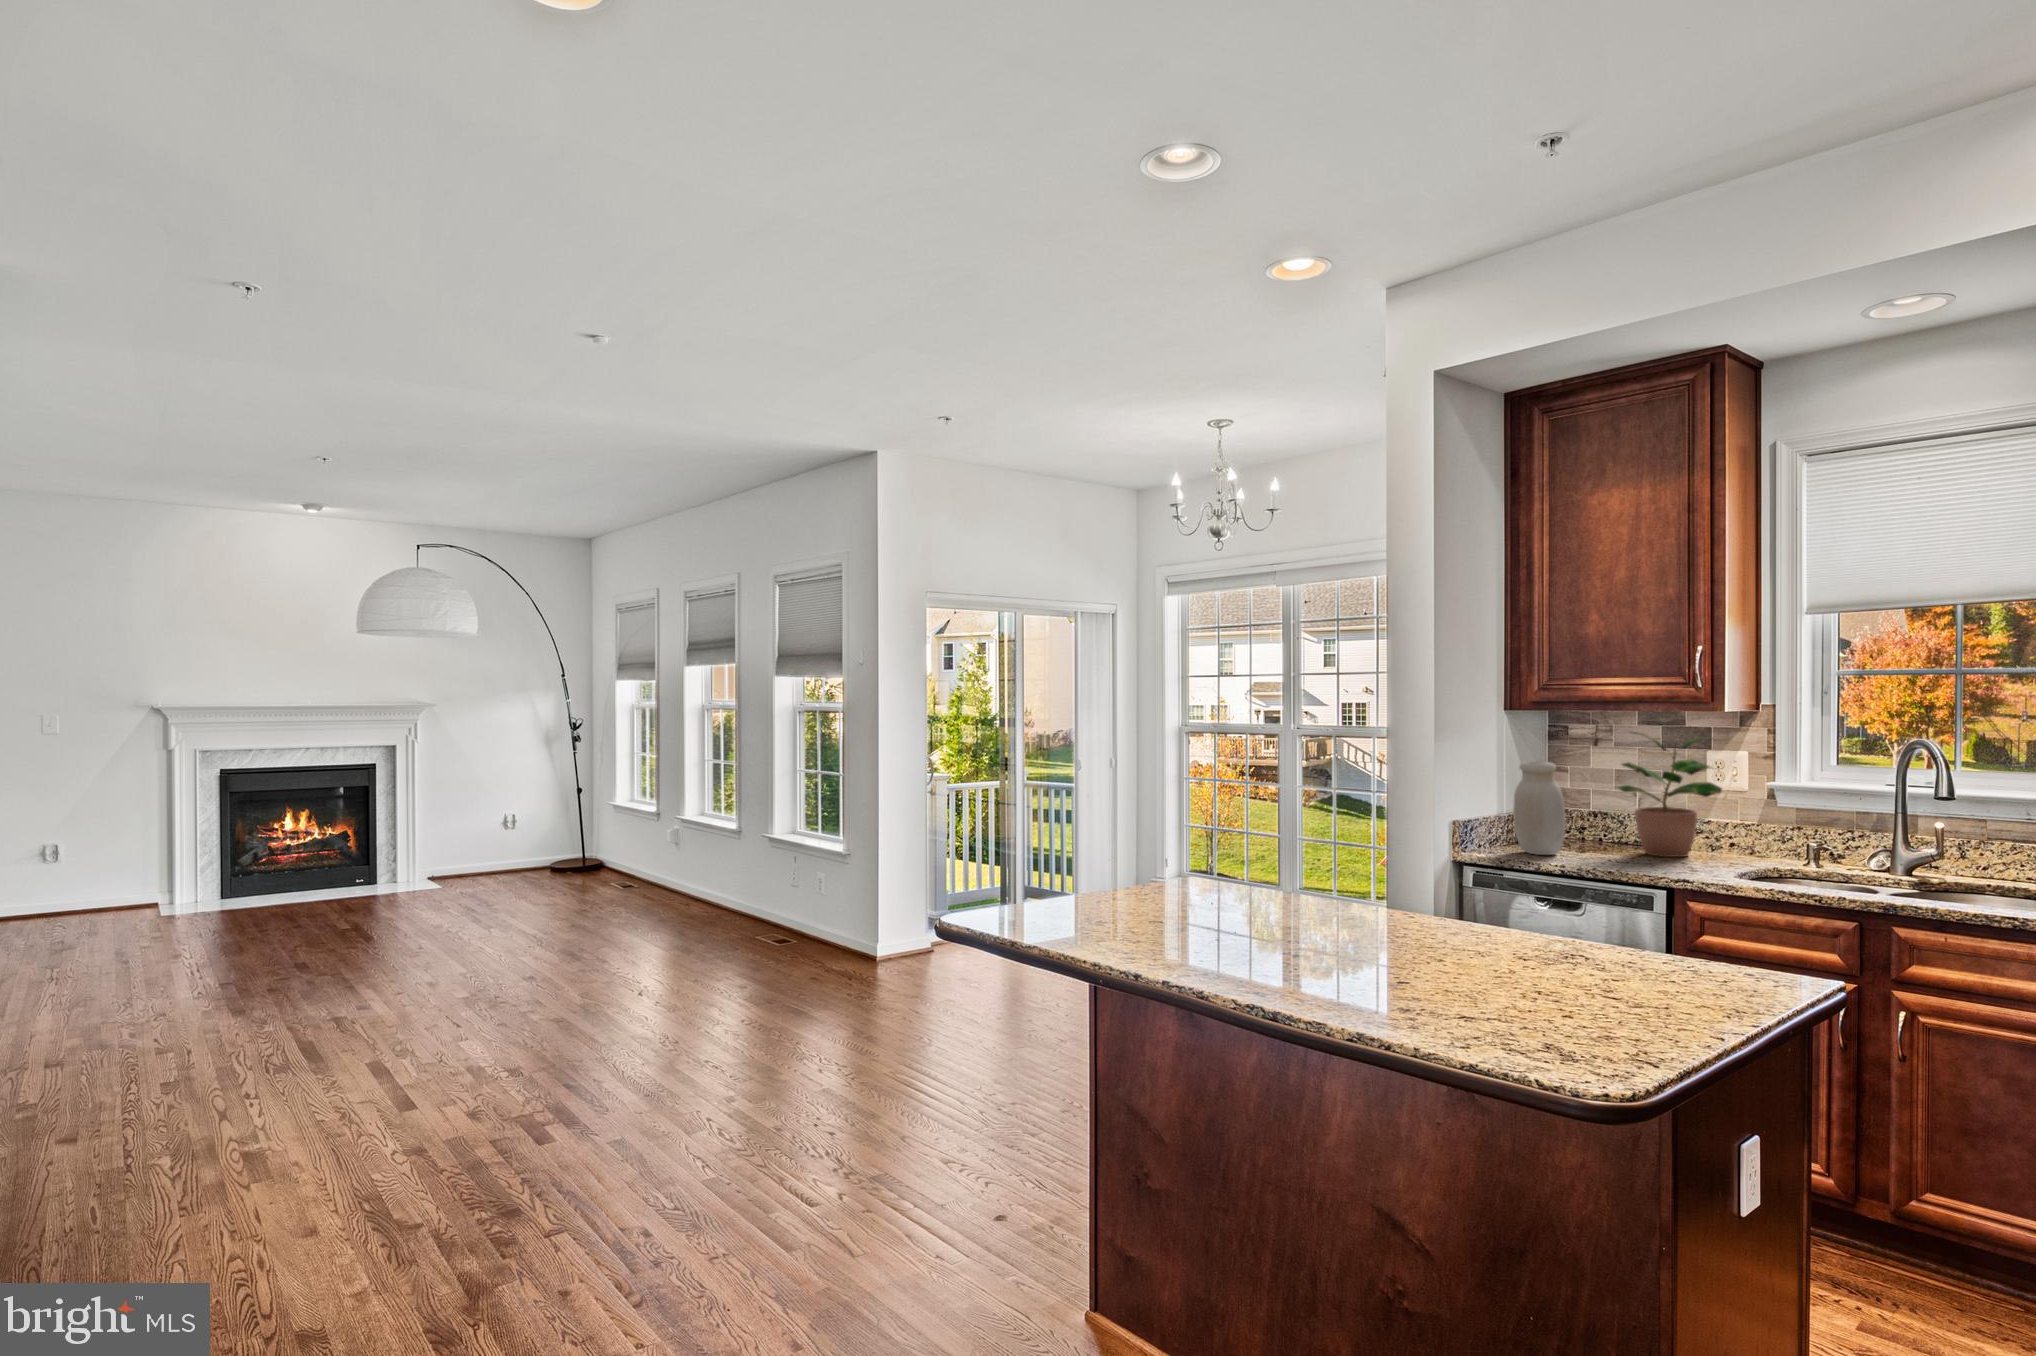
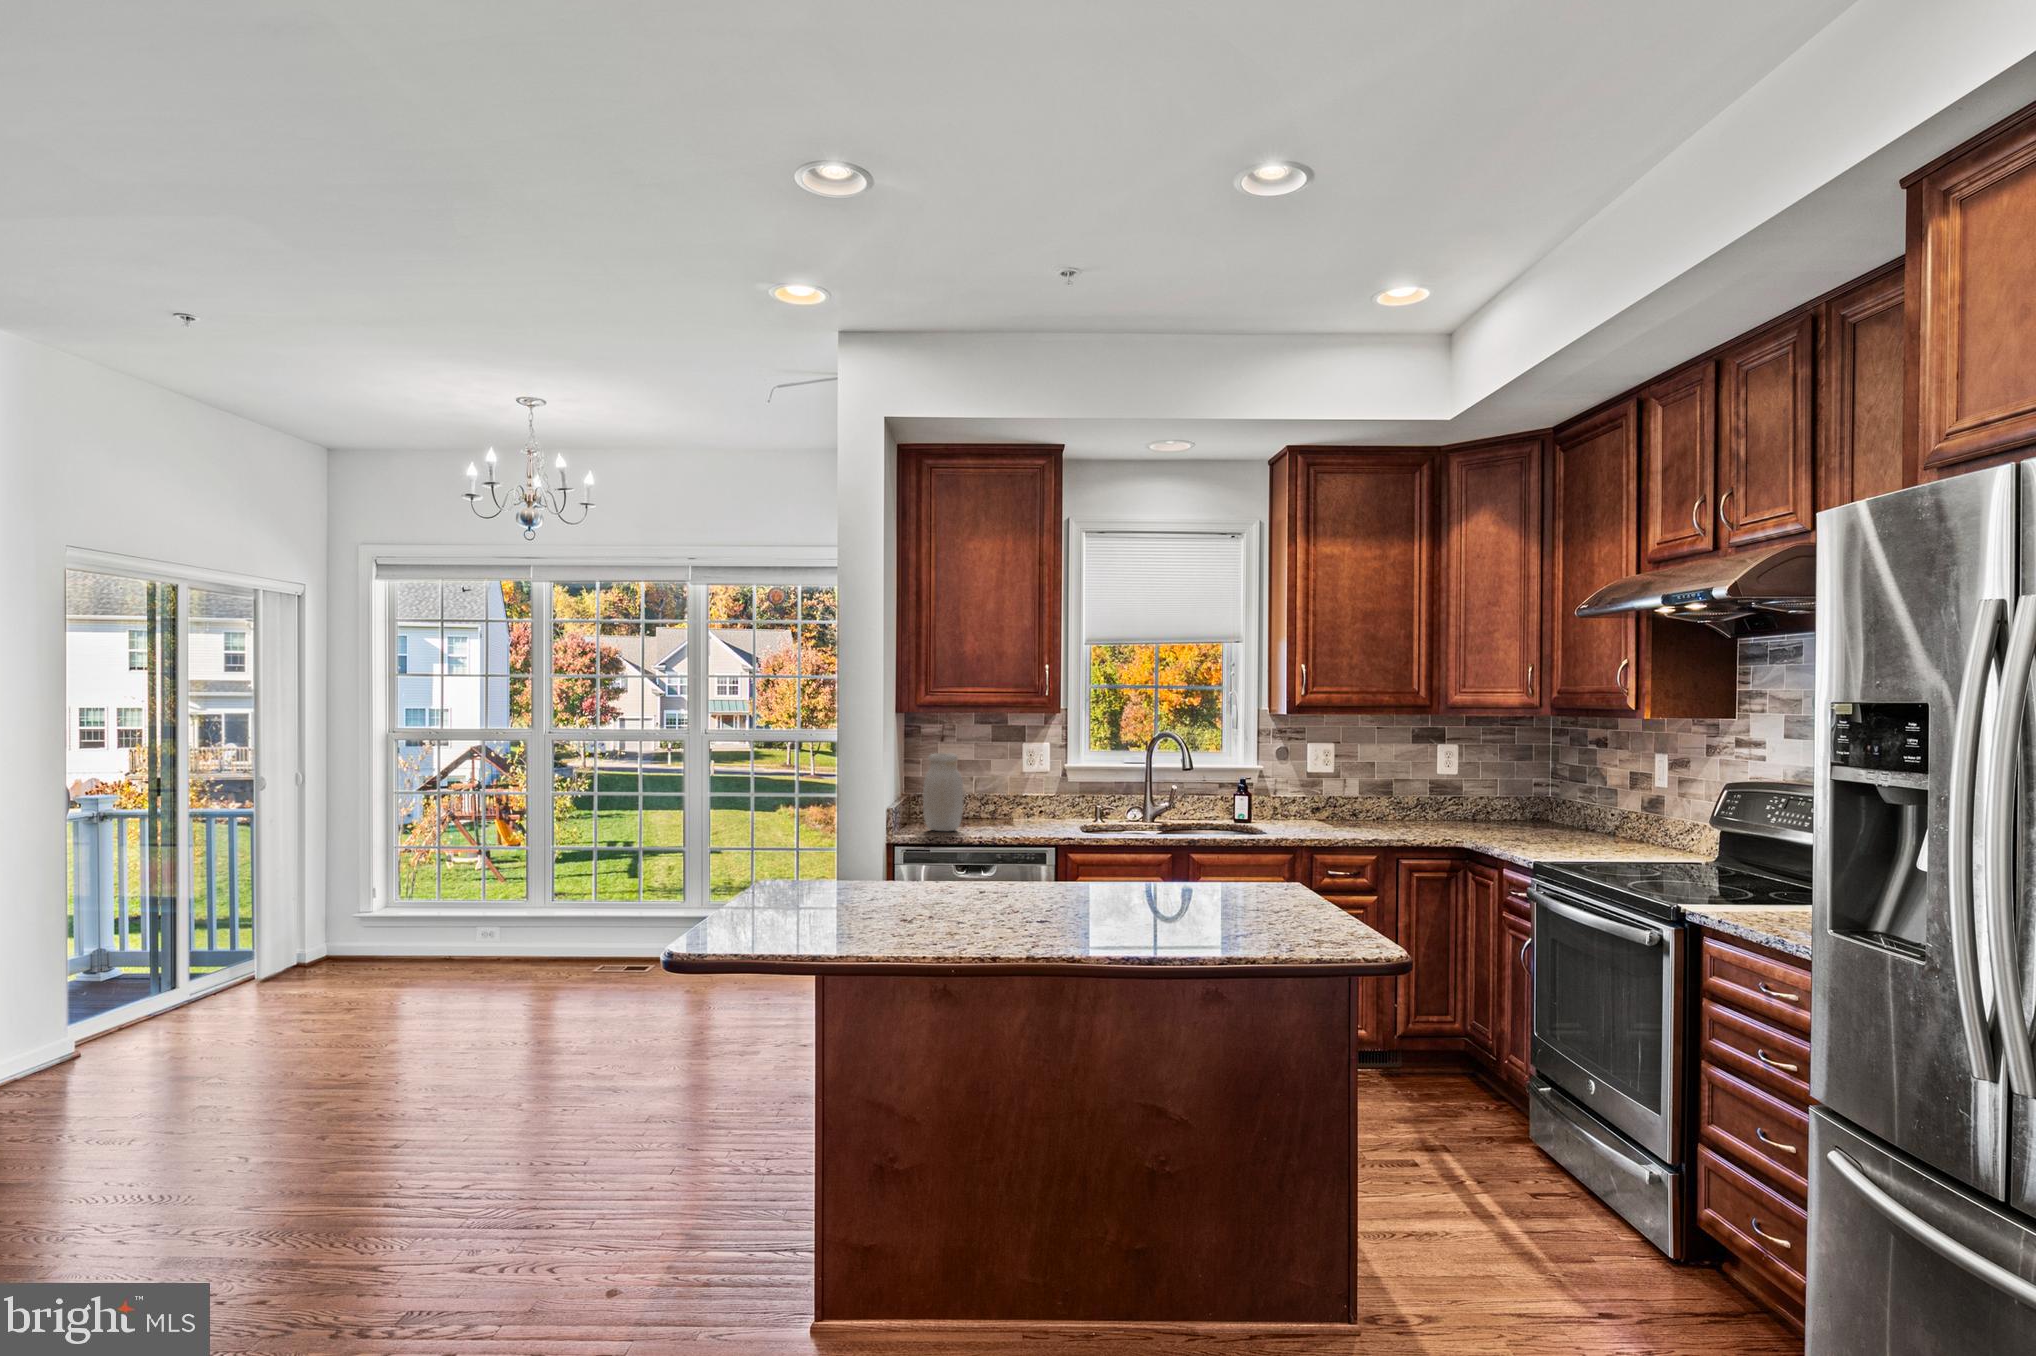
potted plant: present [1615,732,1722,857] -> none [978,727,1062,825]

